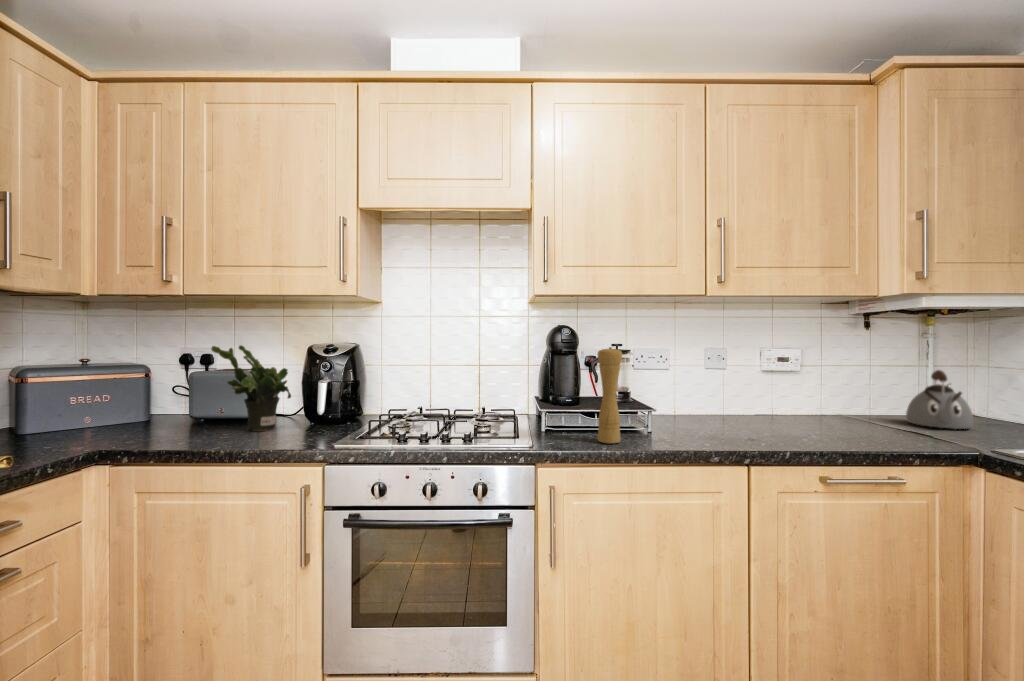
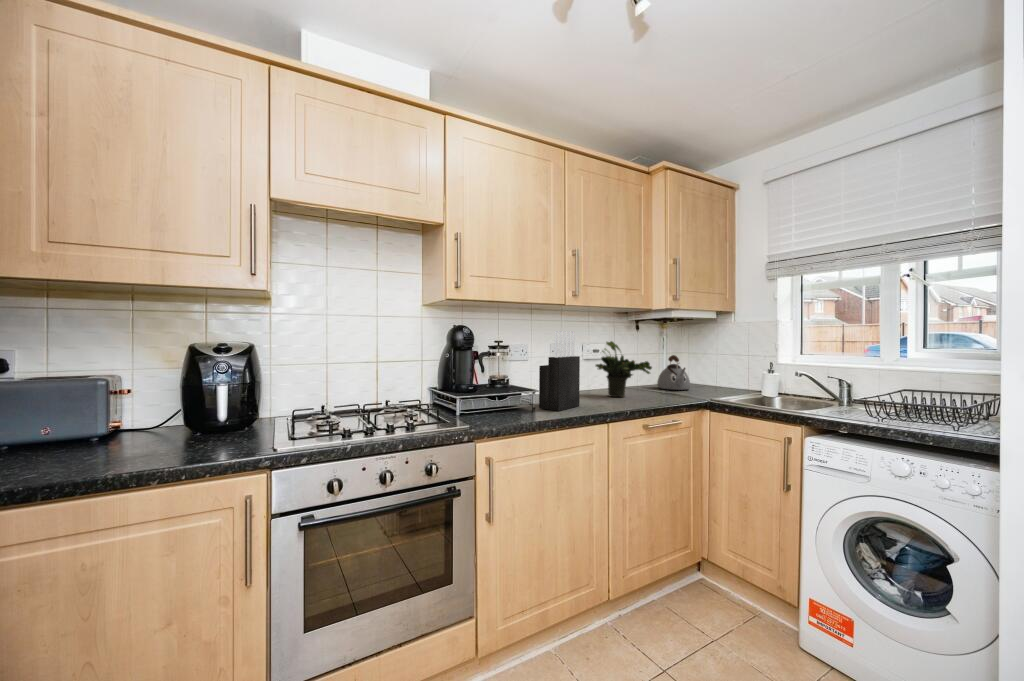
knife block: none [655,332,719,440] -> present [539,331,580,411]
potted plant: present [211,345,291,431] -> present [596,341,652,397]
pepper mill: present [598,347,622,443] -> none [510,343,528,418]

